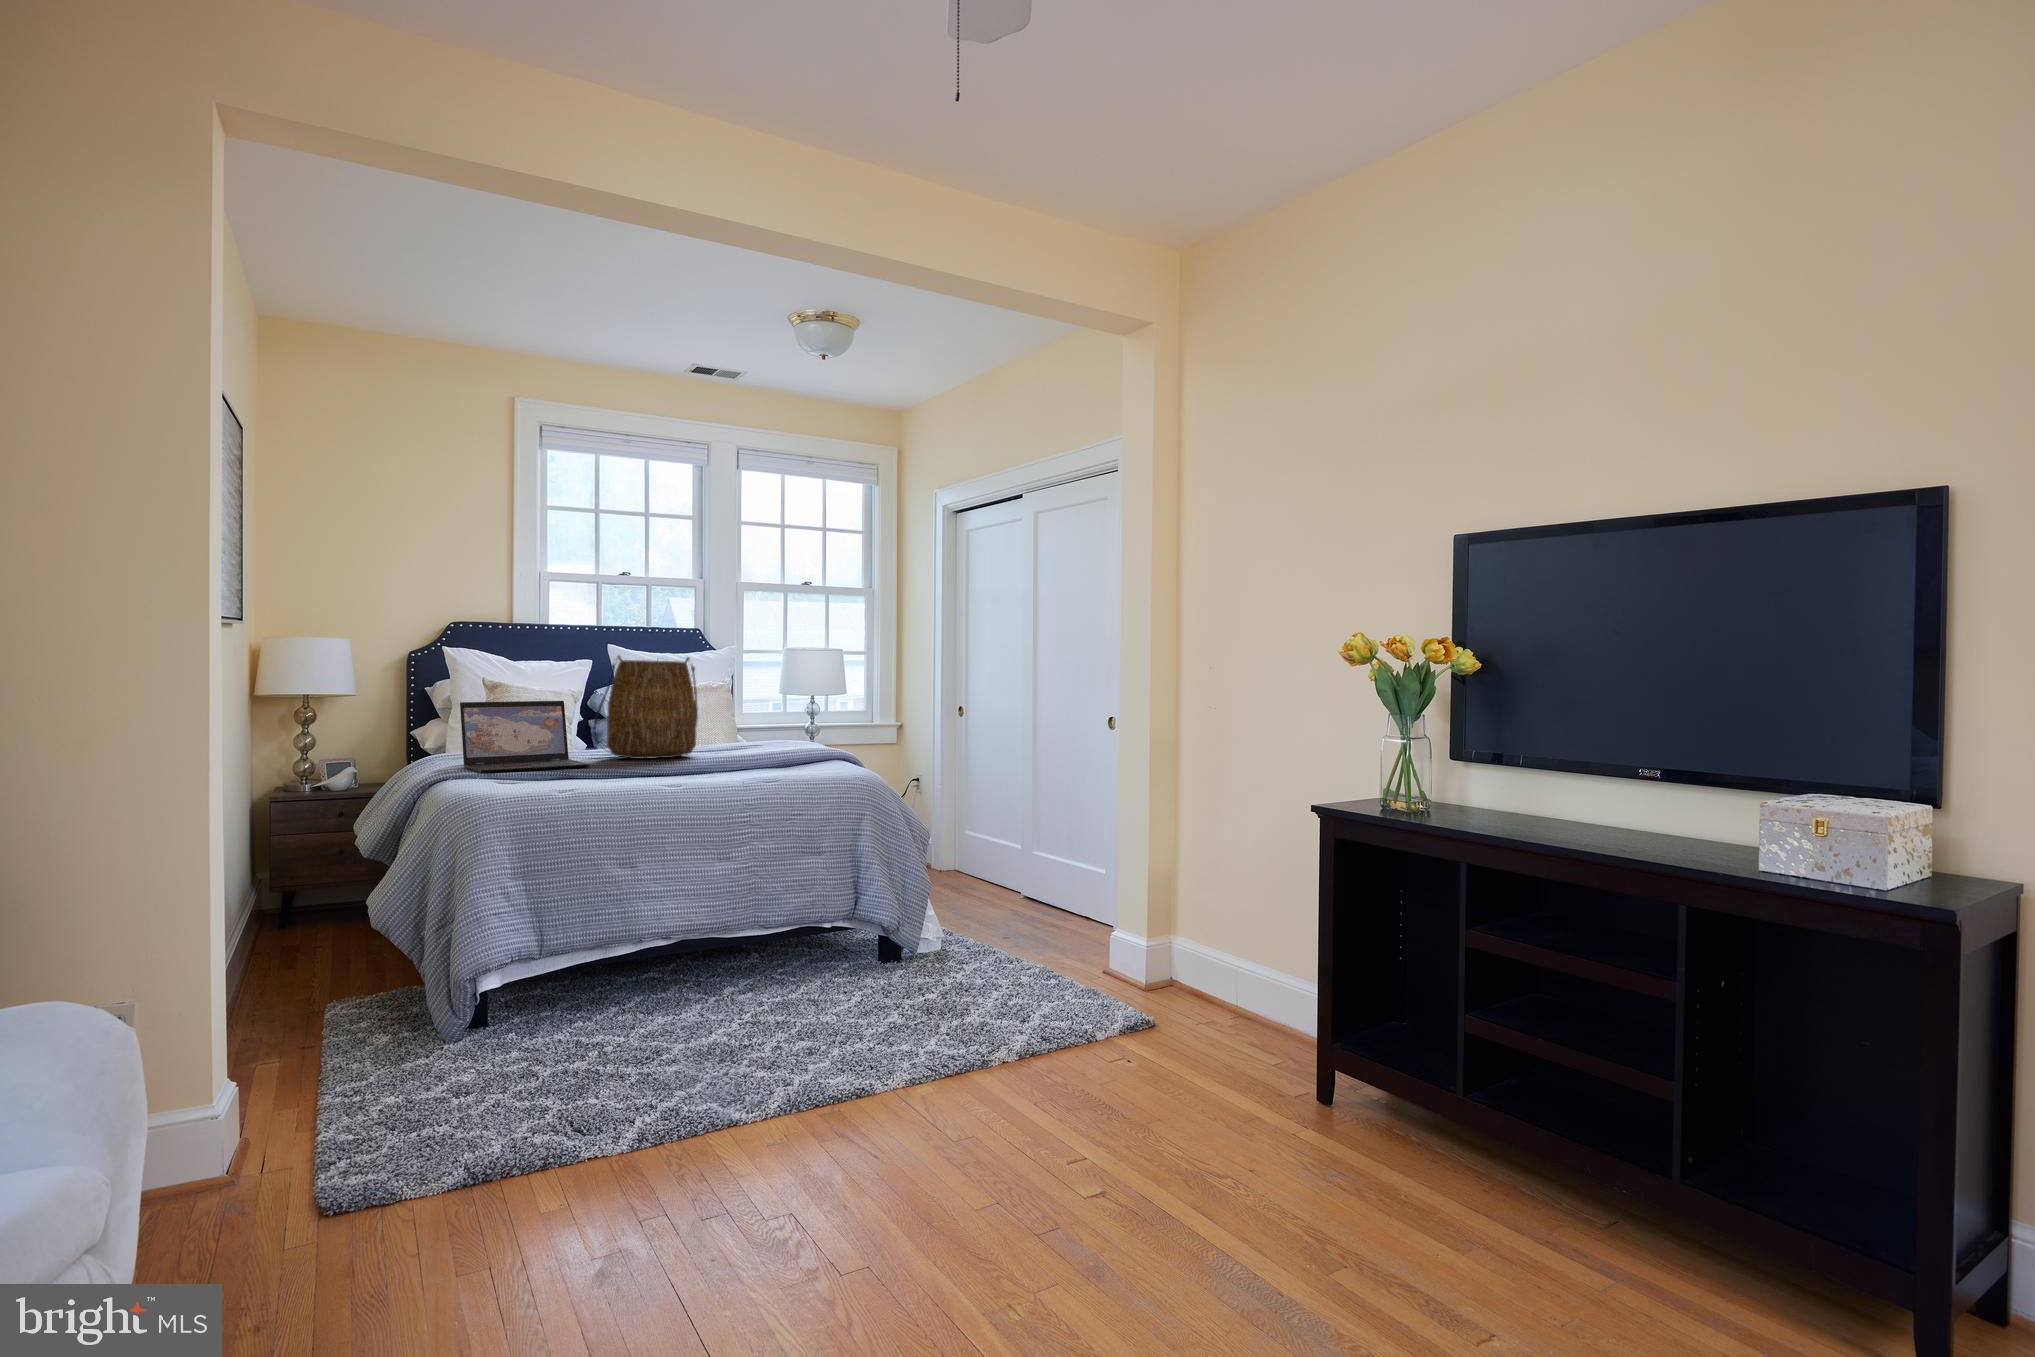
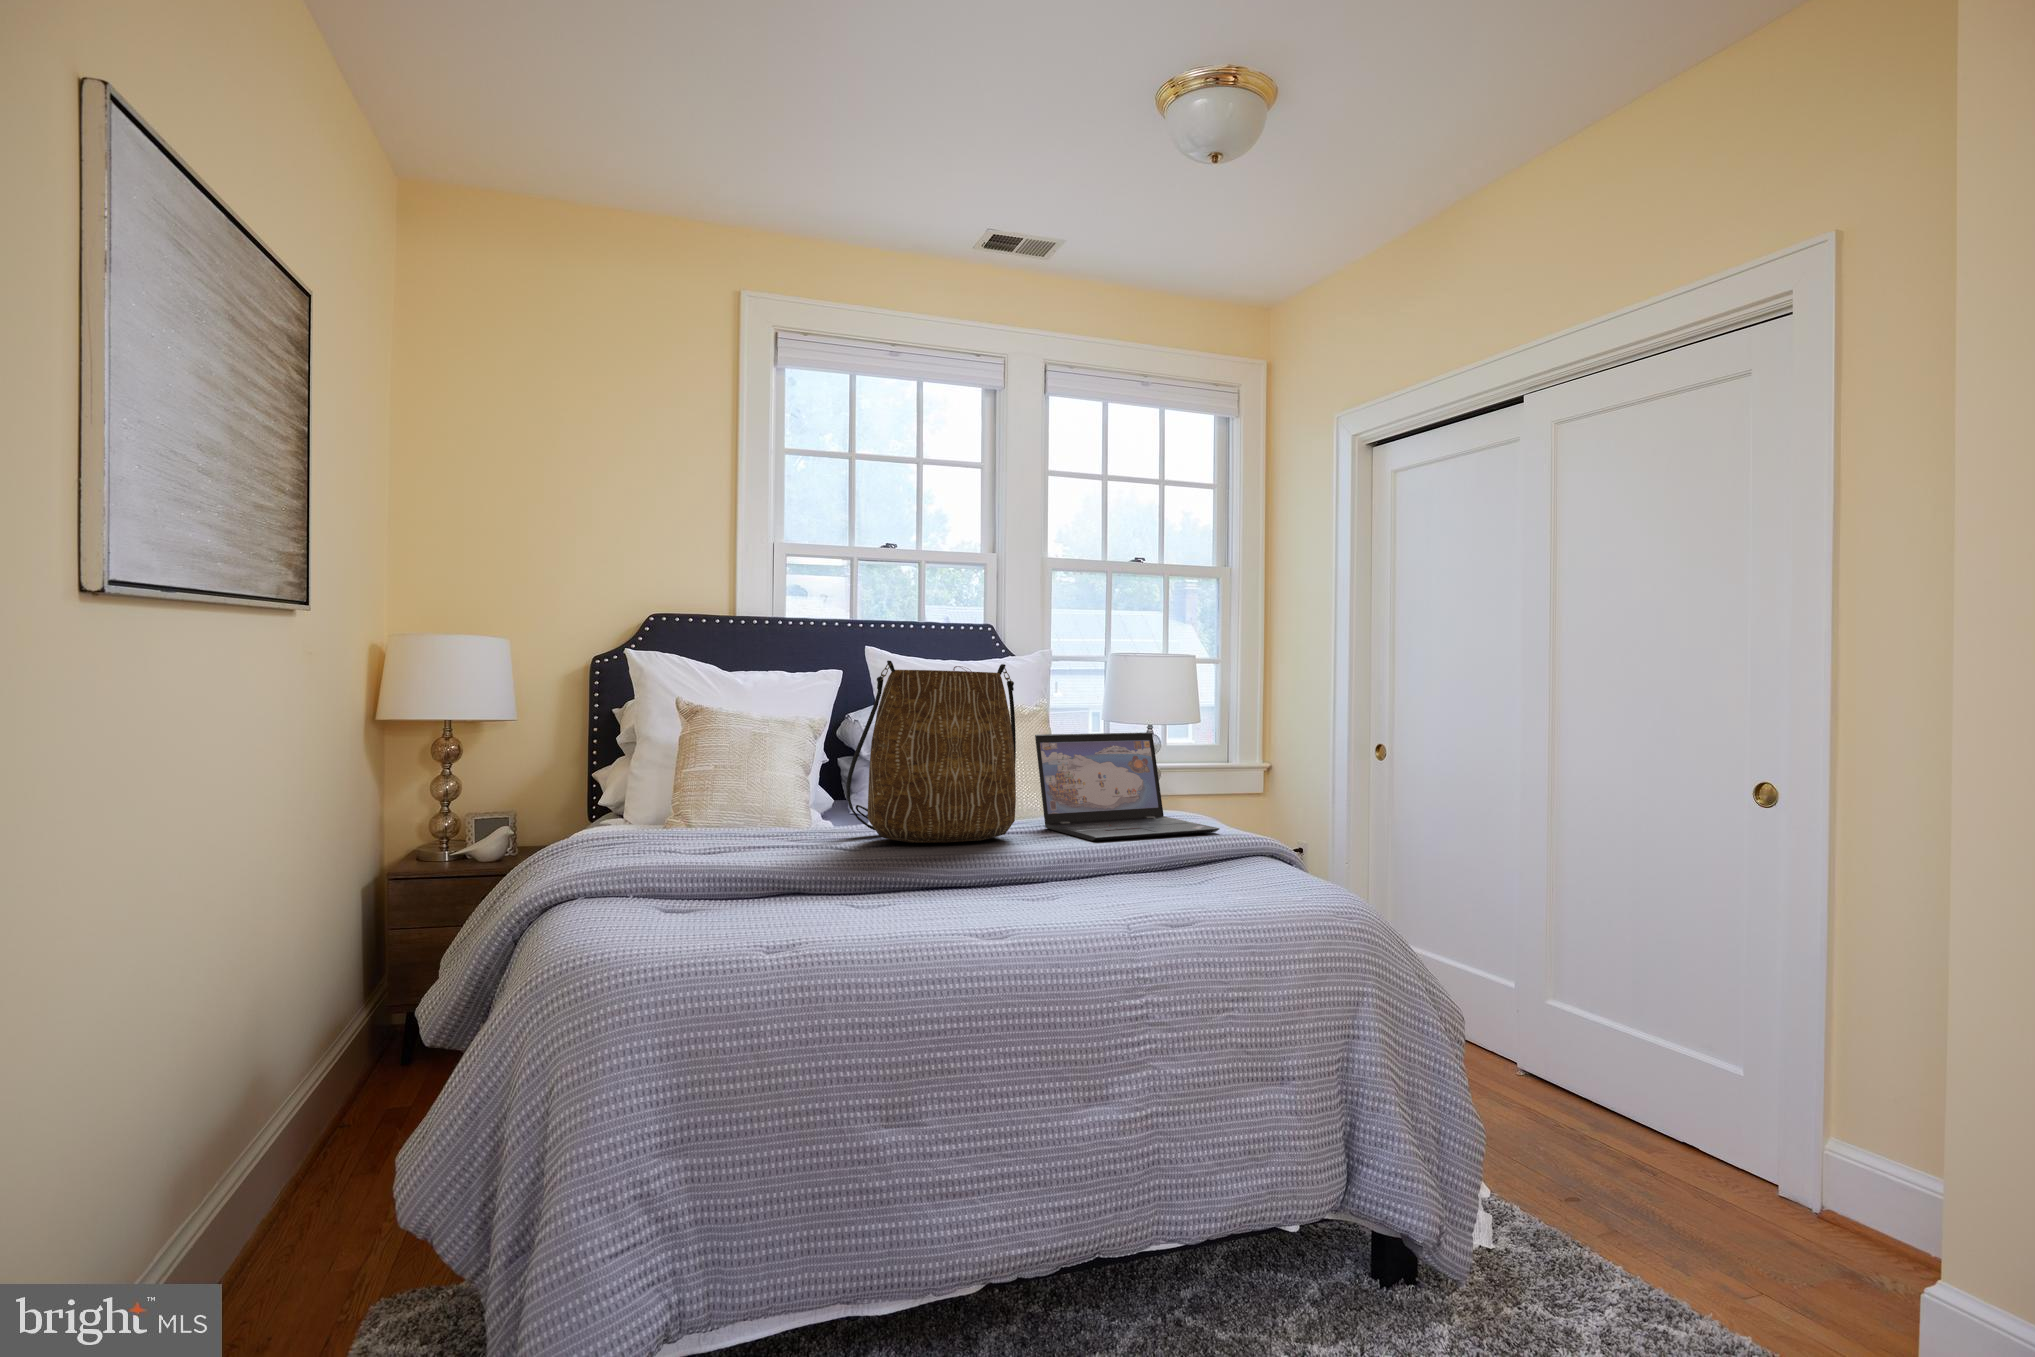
laptop: present [460,701,590,773] -> present [1035,732,1219,841]

